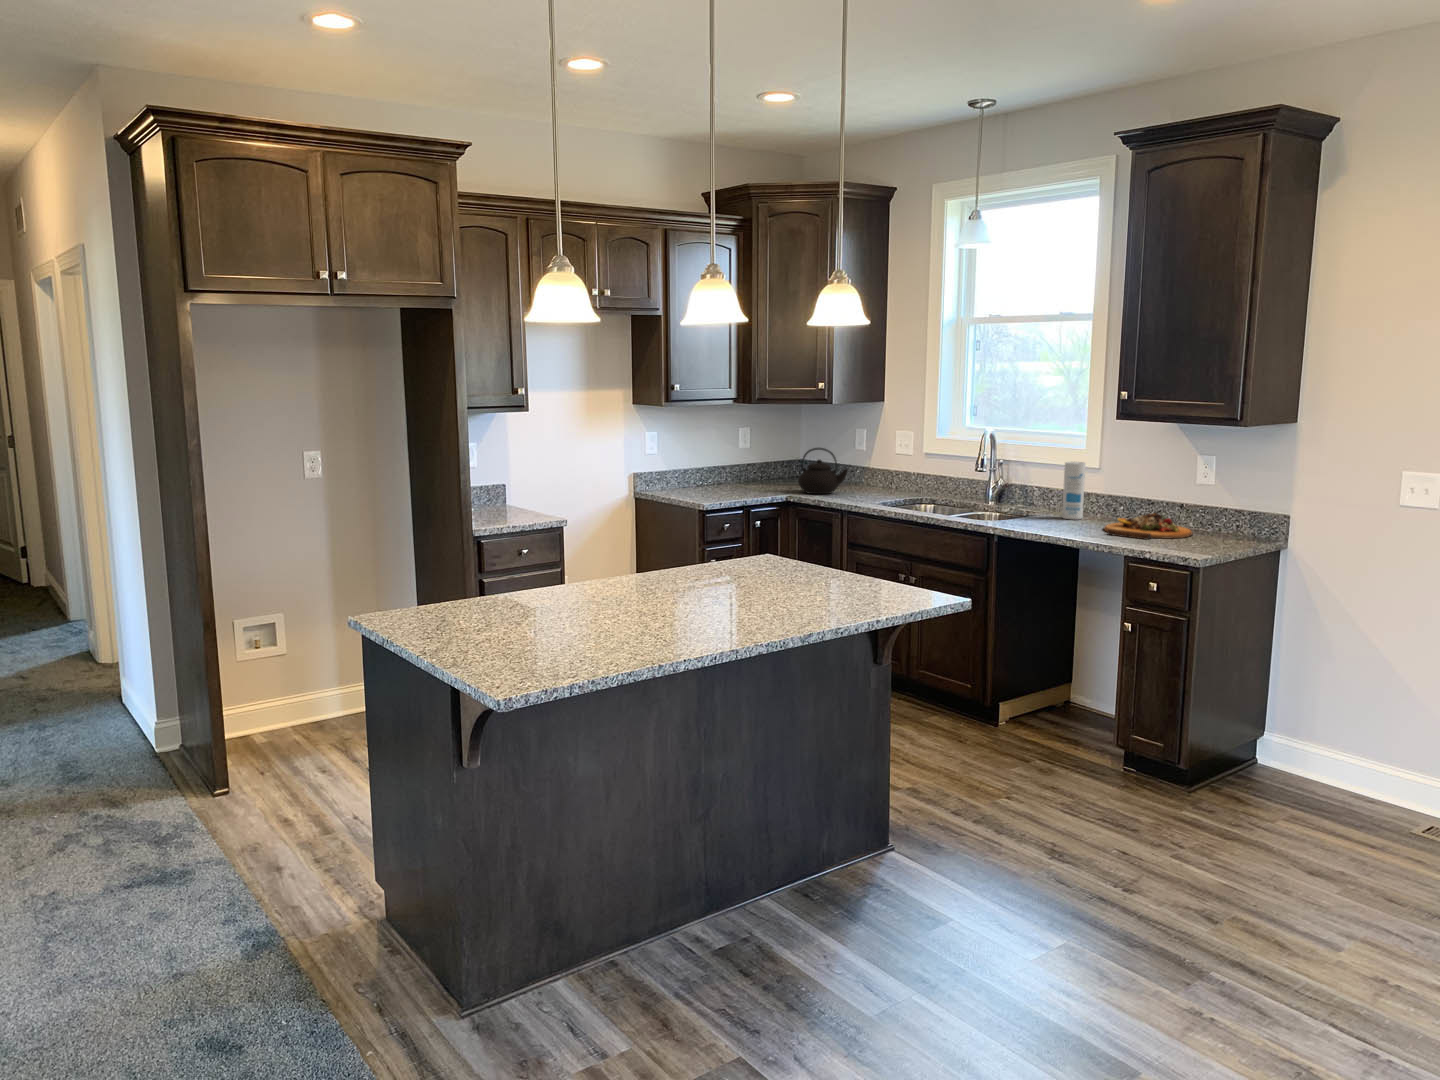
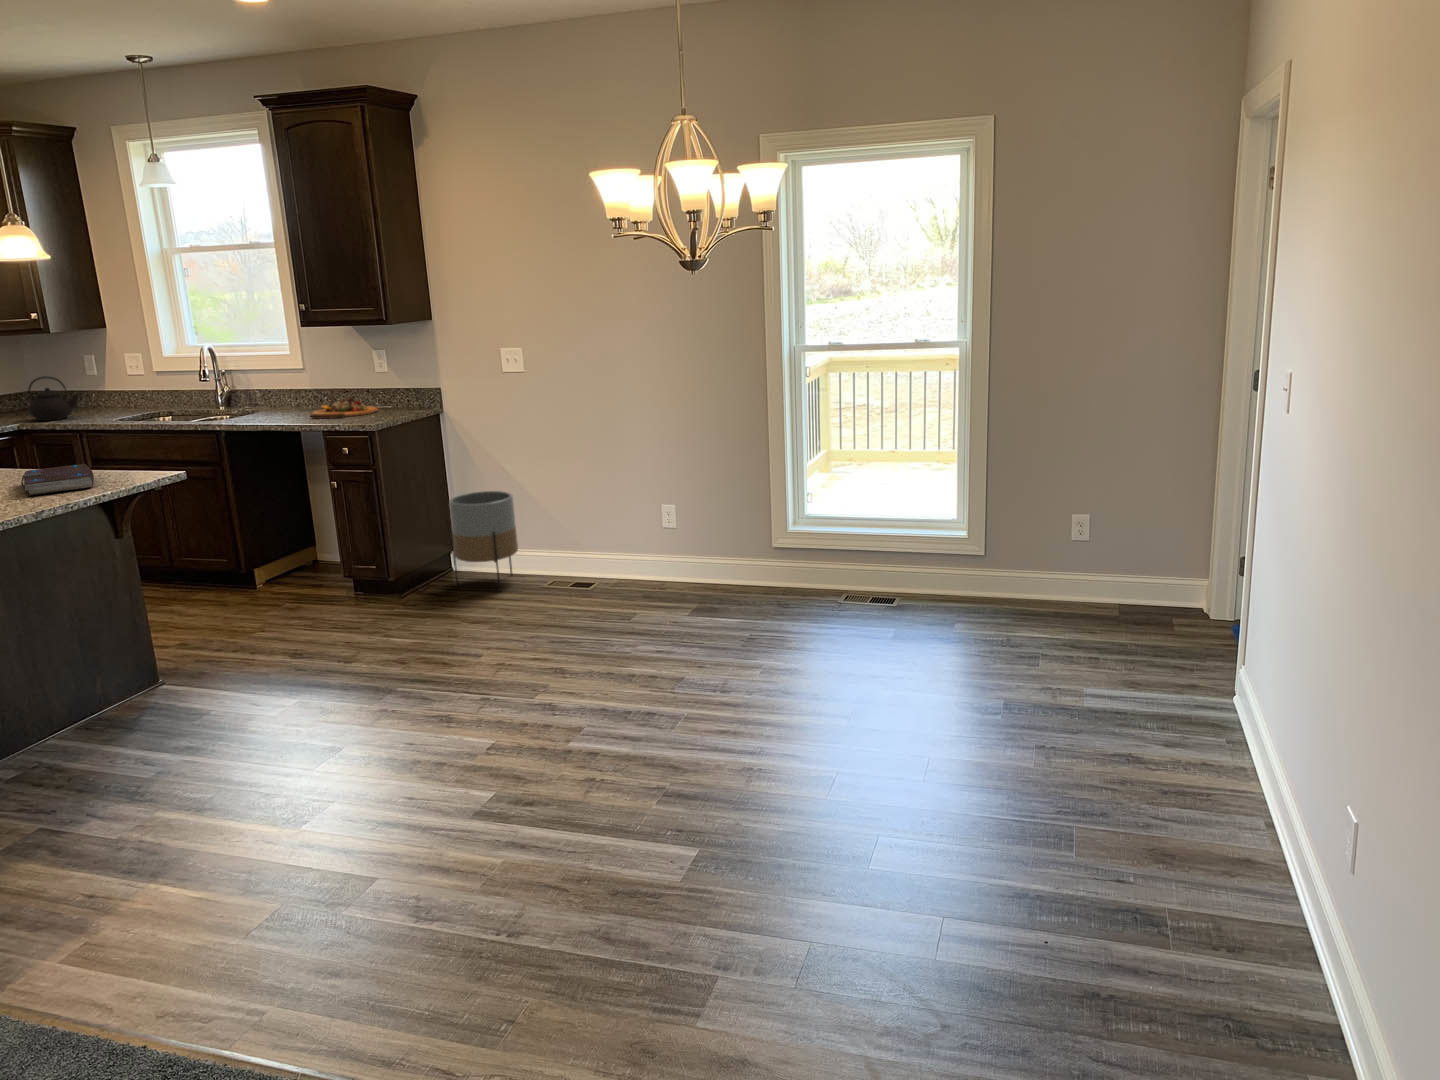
canister: present [1062,462,1086,519] -> none [274,365,298,412]
book: none [790,568,869,606] -> present [21,464,94,496]
planter: none [1268,667,1385,822] -> present [449,491,518,591]

